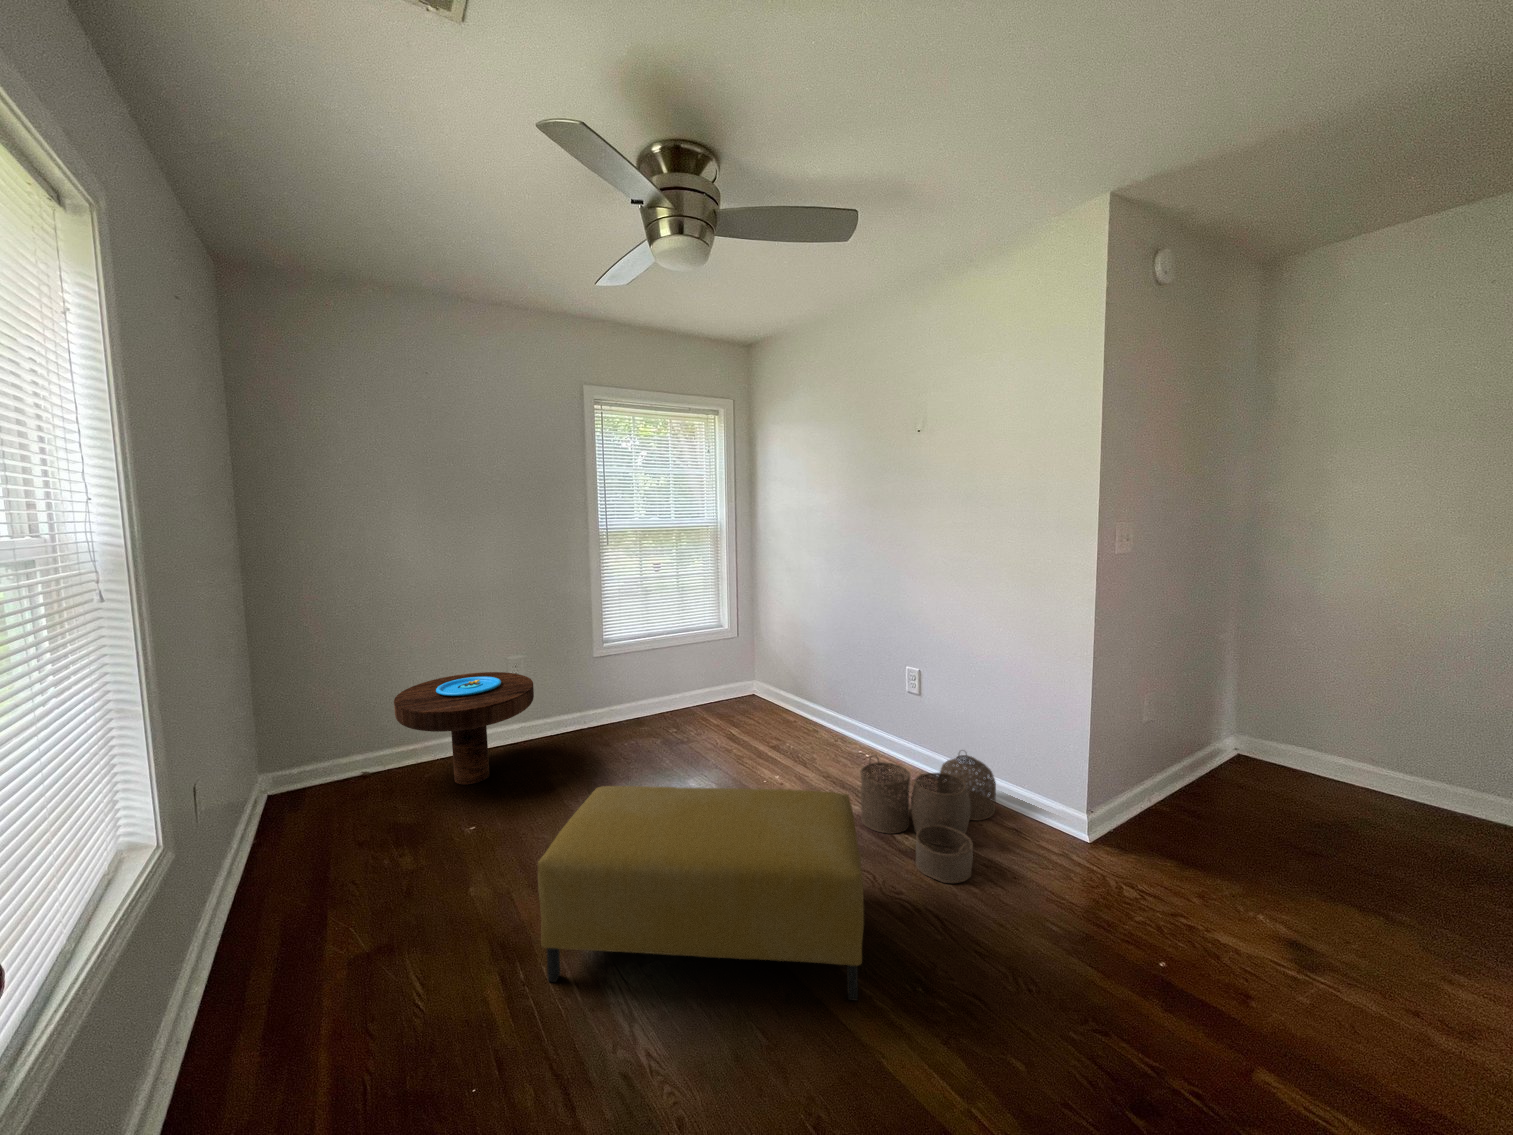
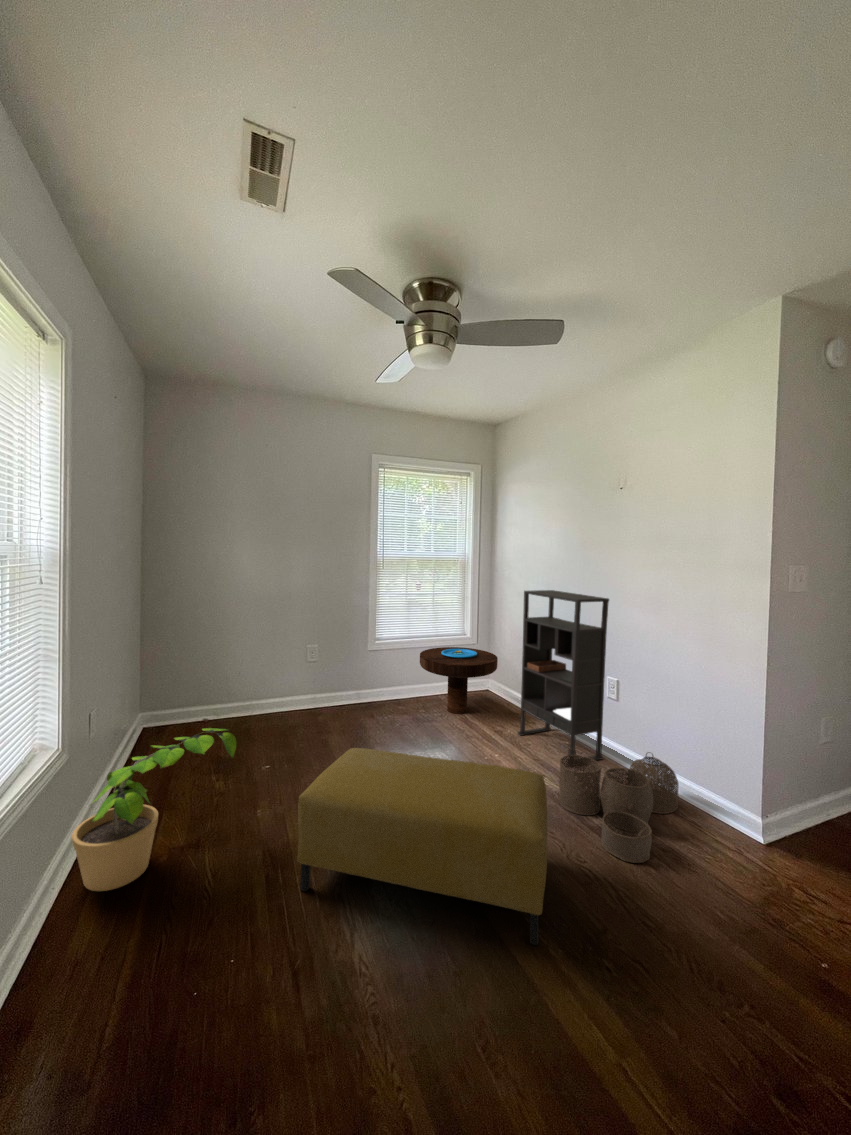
bookshelf: none [802,559,909,775] -> present [518,590,609,760]
side table: present [394,672,534,785] -> present [420,647,498,714]
potted plant: none [194,782,437,1032] -> present [72,728,236,891]

